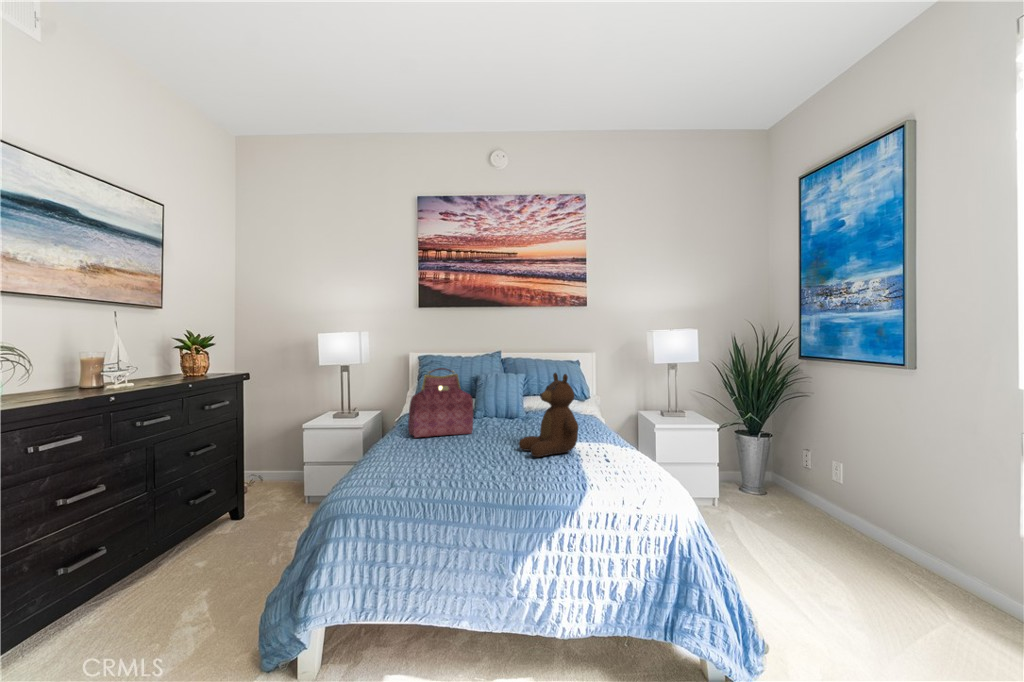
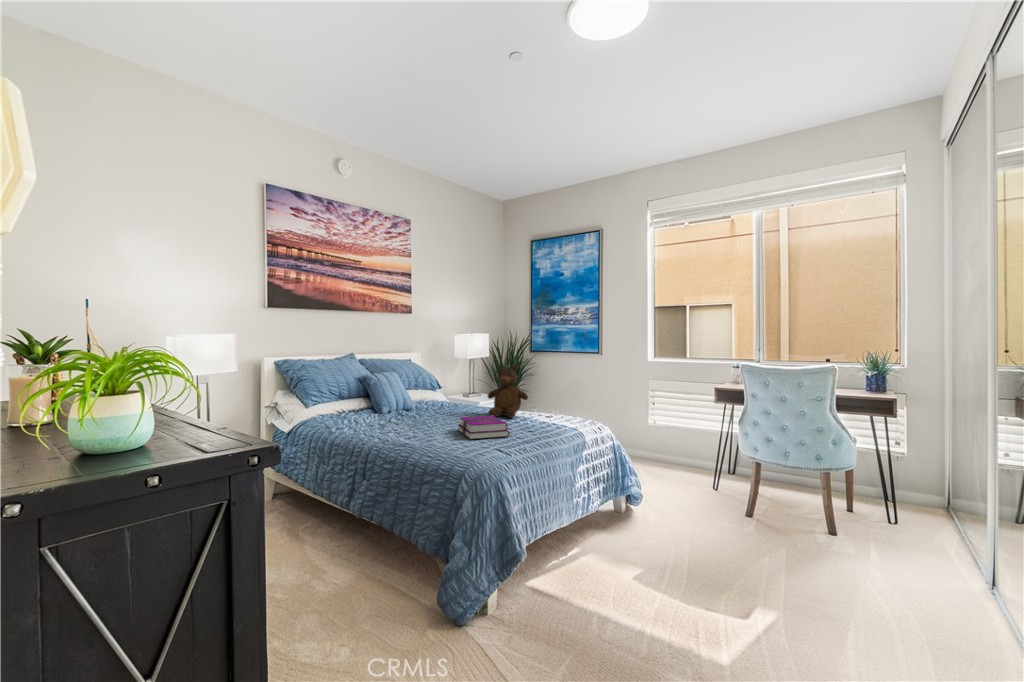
handbag: present [408,368,473,438] -> none [390,367,423,425]
hardback book: none [369,439,463,479] -> present [458,416,509,439]

